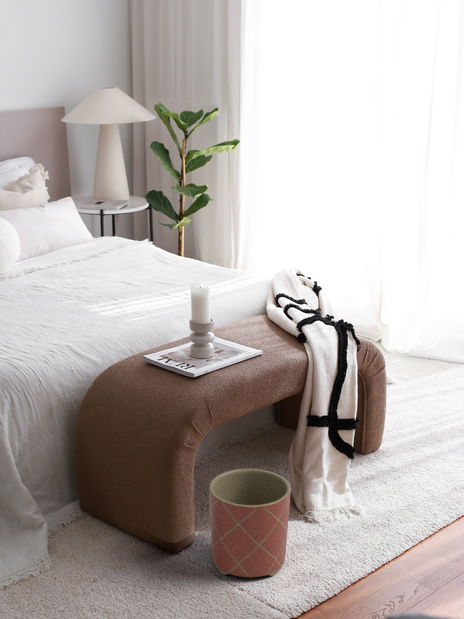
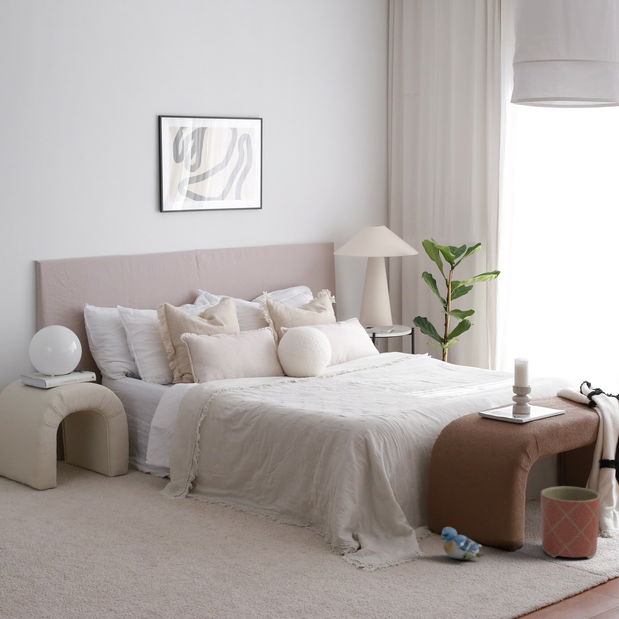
plush toy: none [63,539,123,586] -> present [440,527,484,560]

